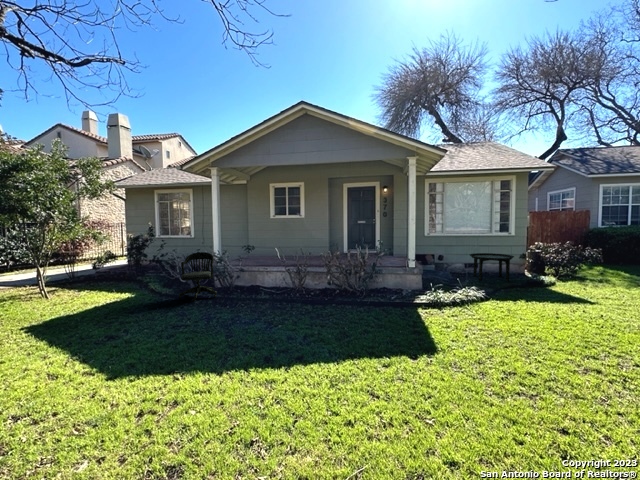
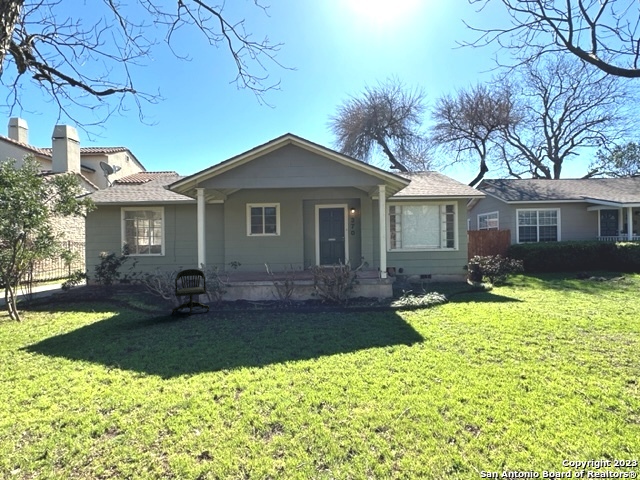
round table: present [470,253,514,281] -> none [425,266,461,289]

